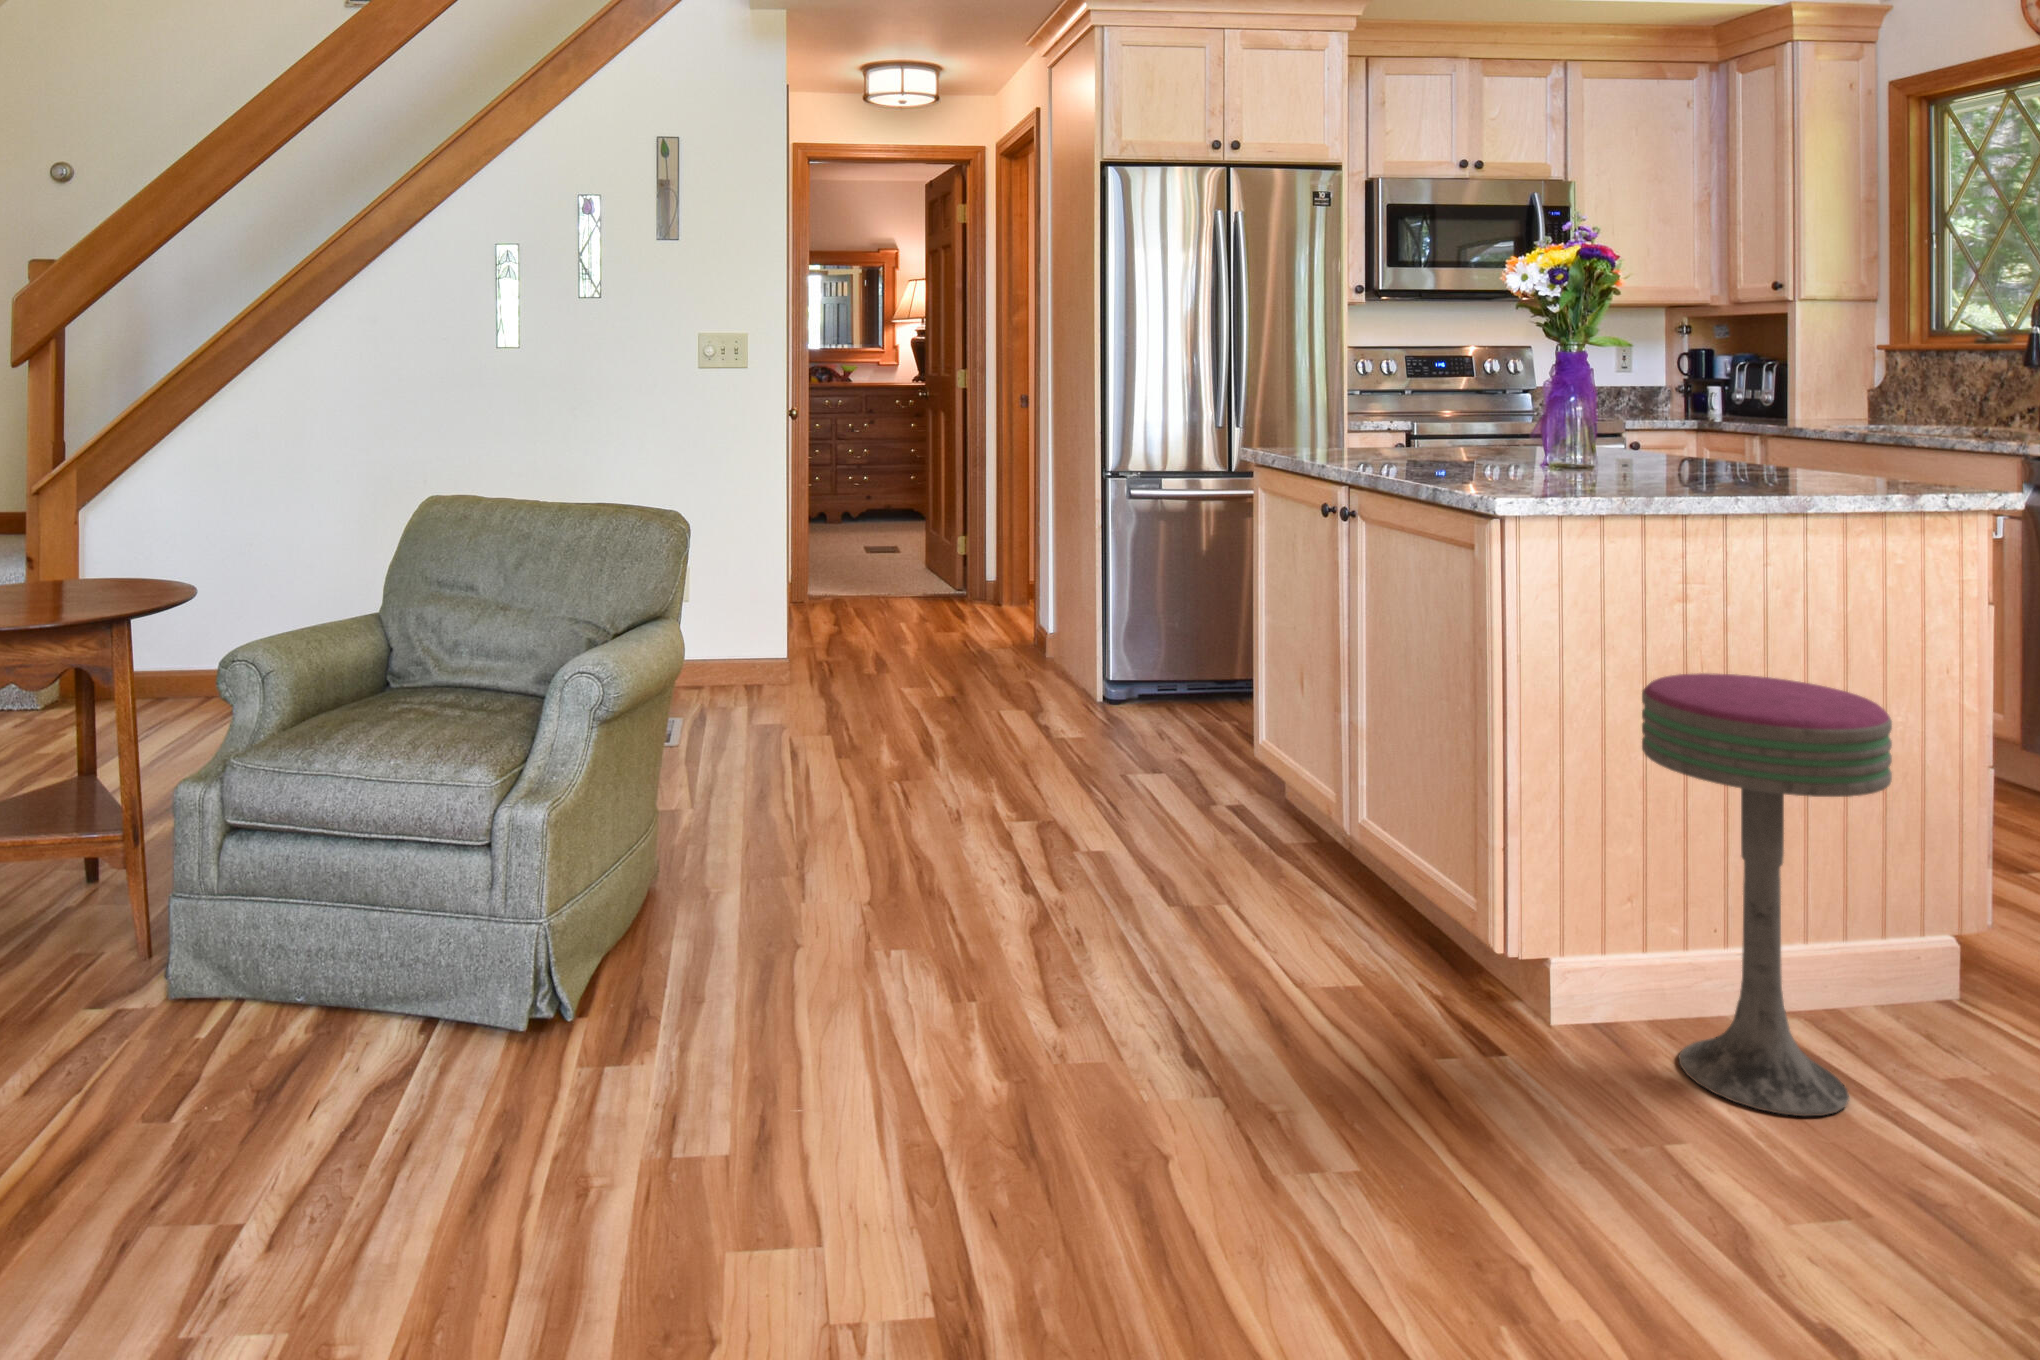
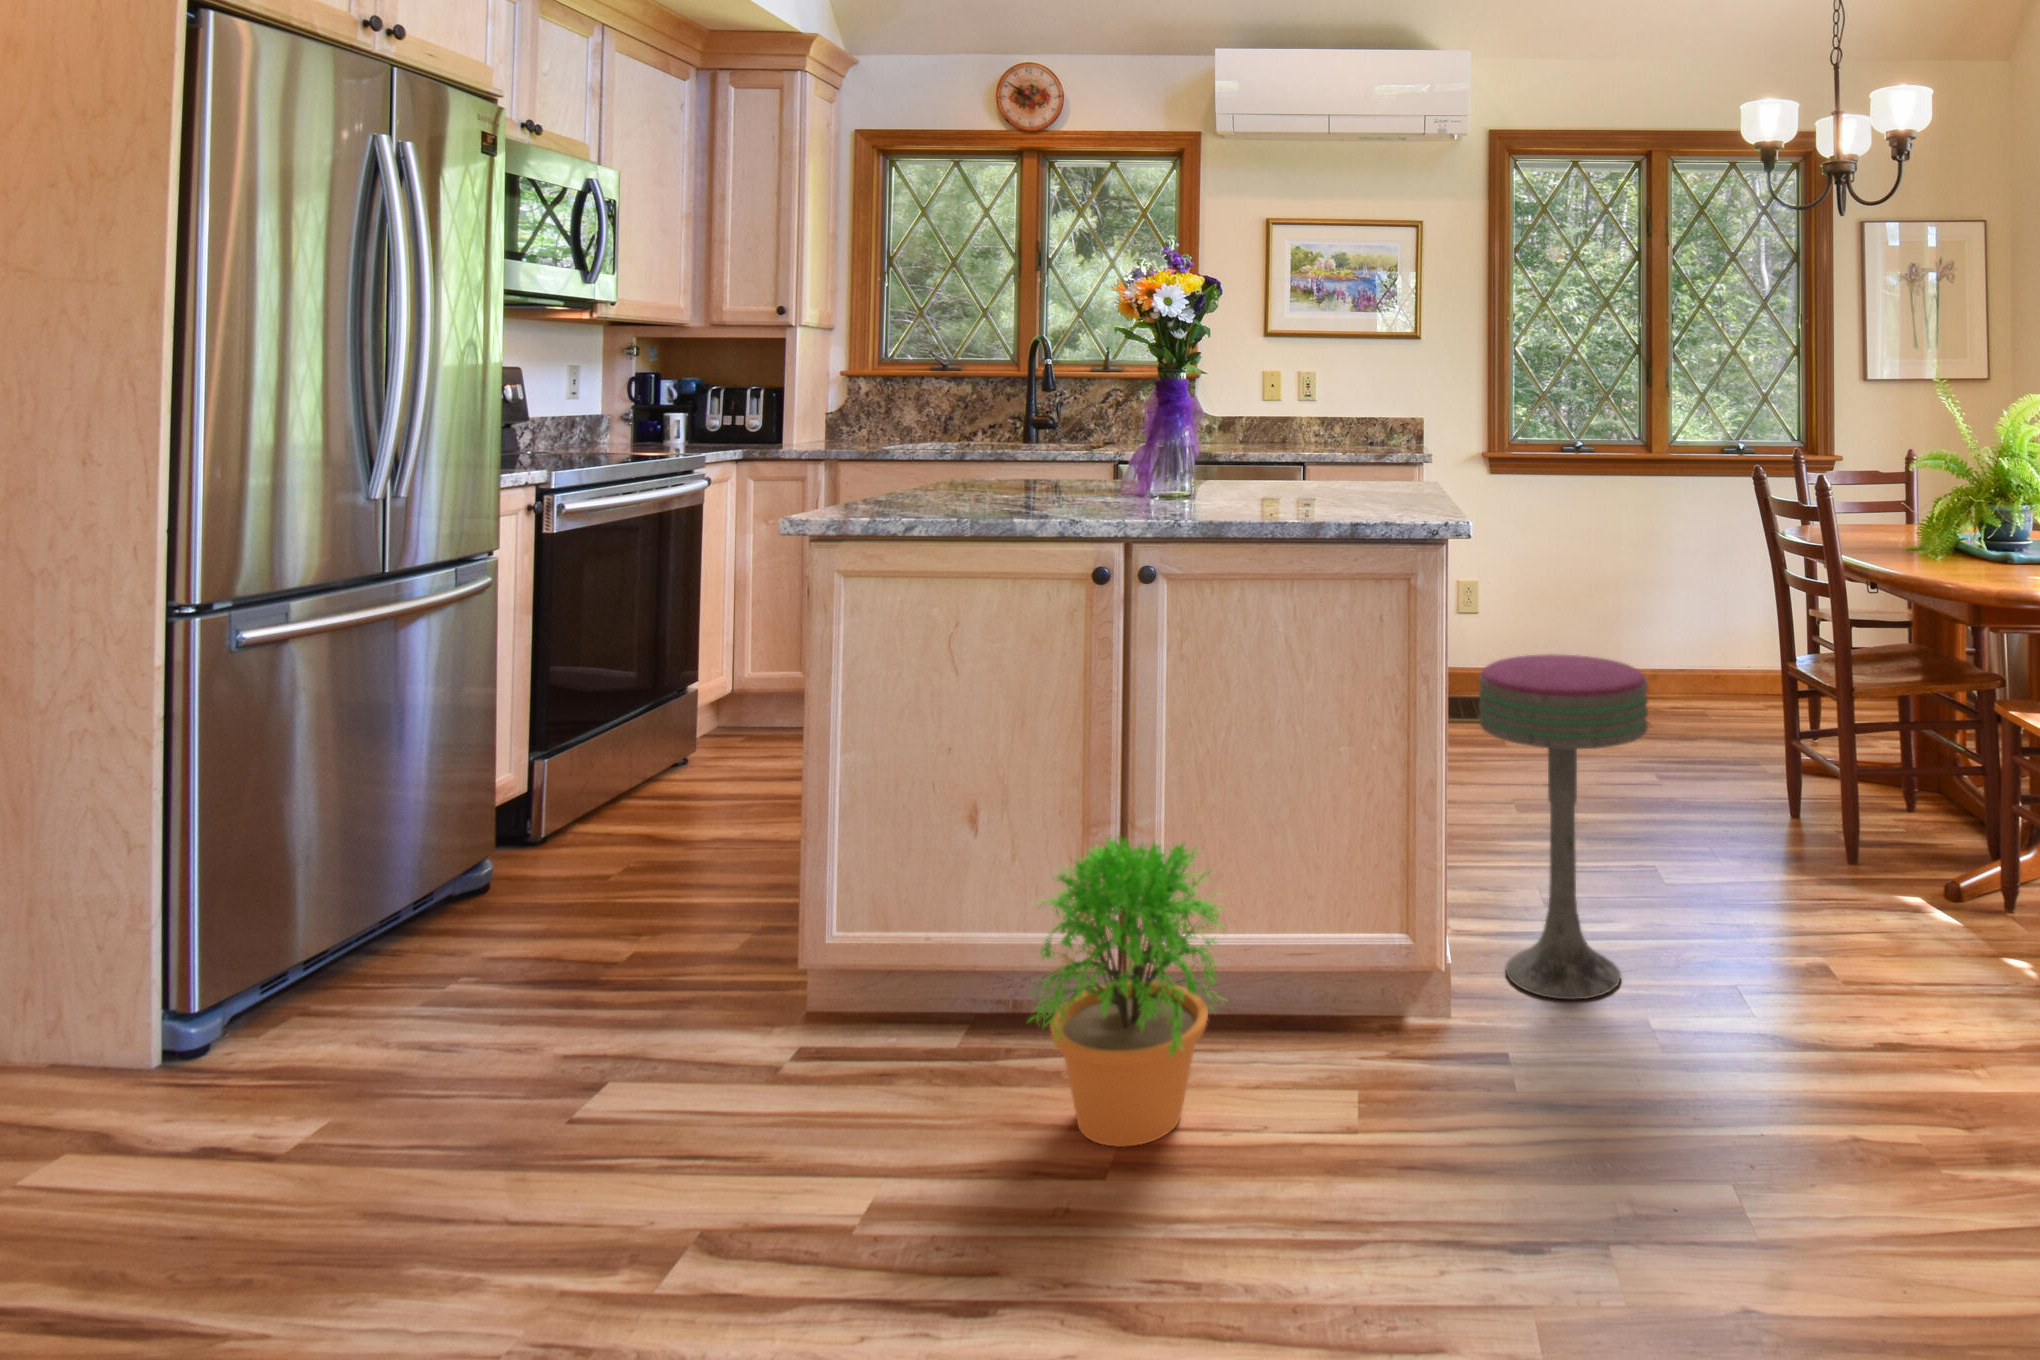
potted plant: none [1165,682,1352,922] -> present [1028,836,1224,1147]

